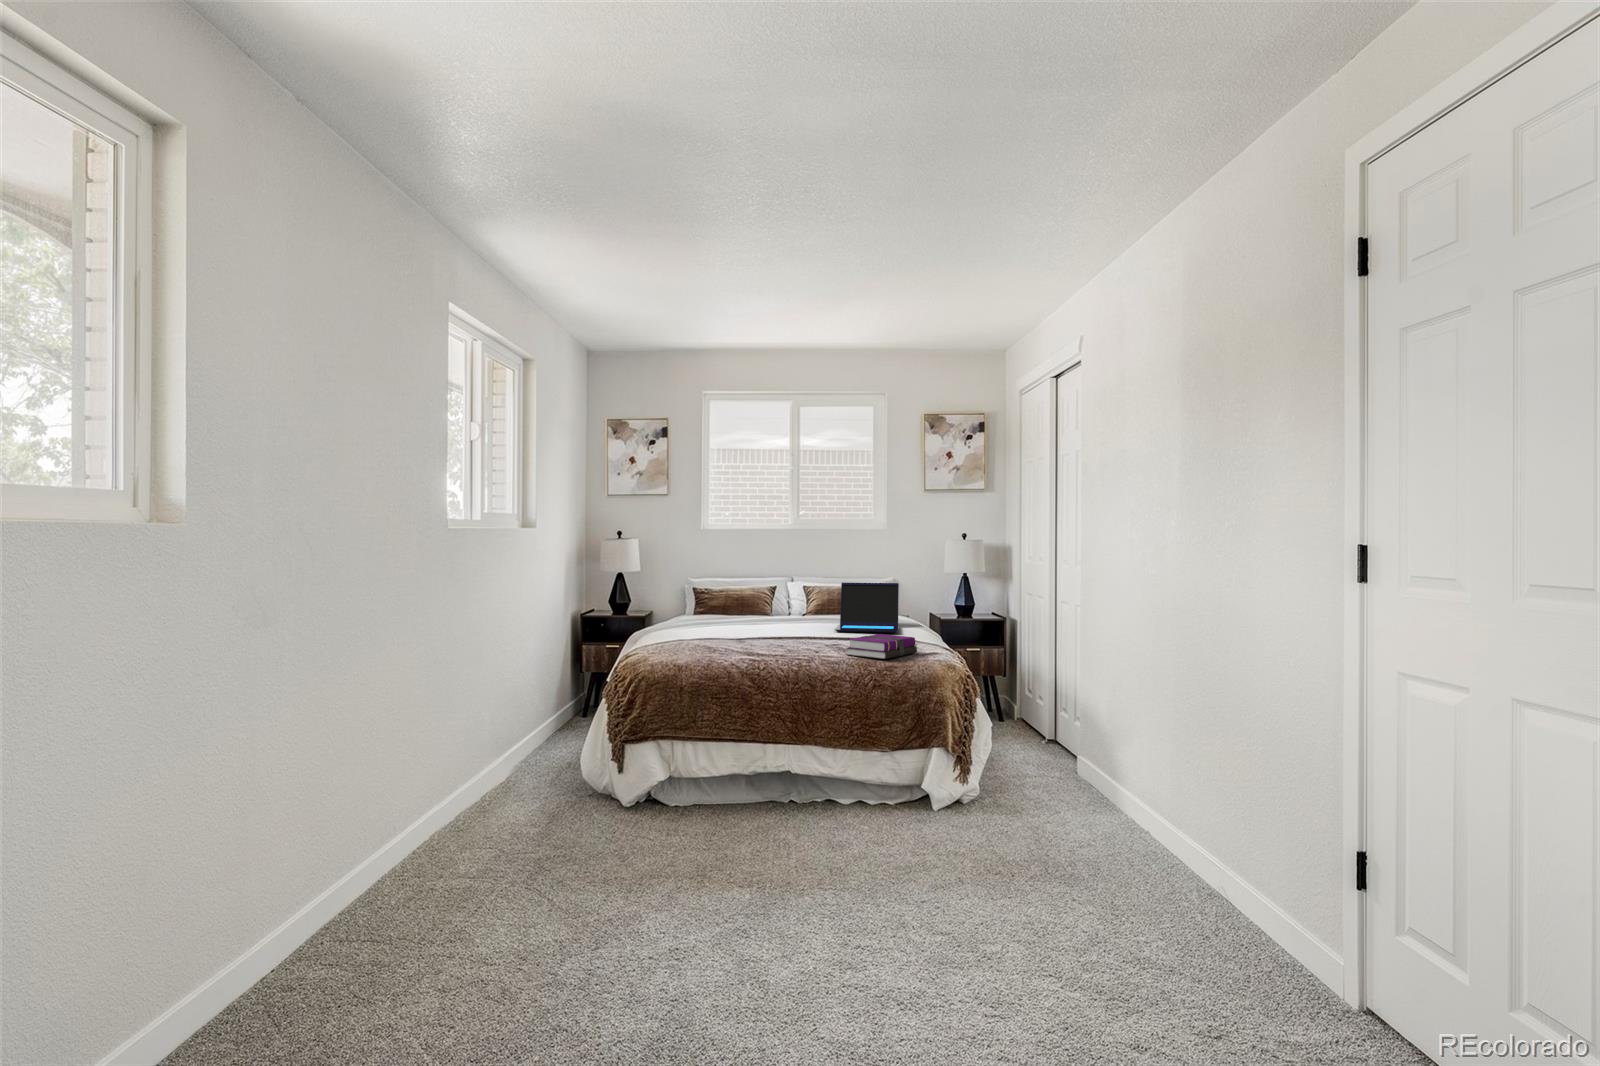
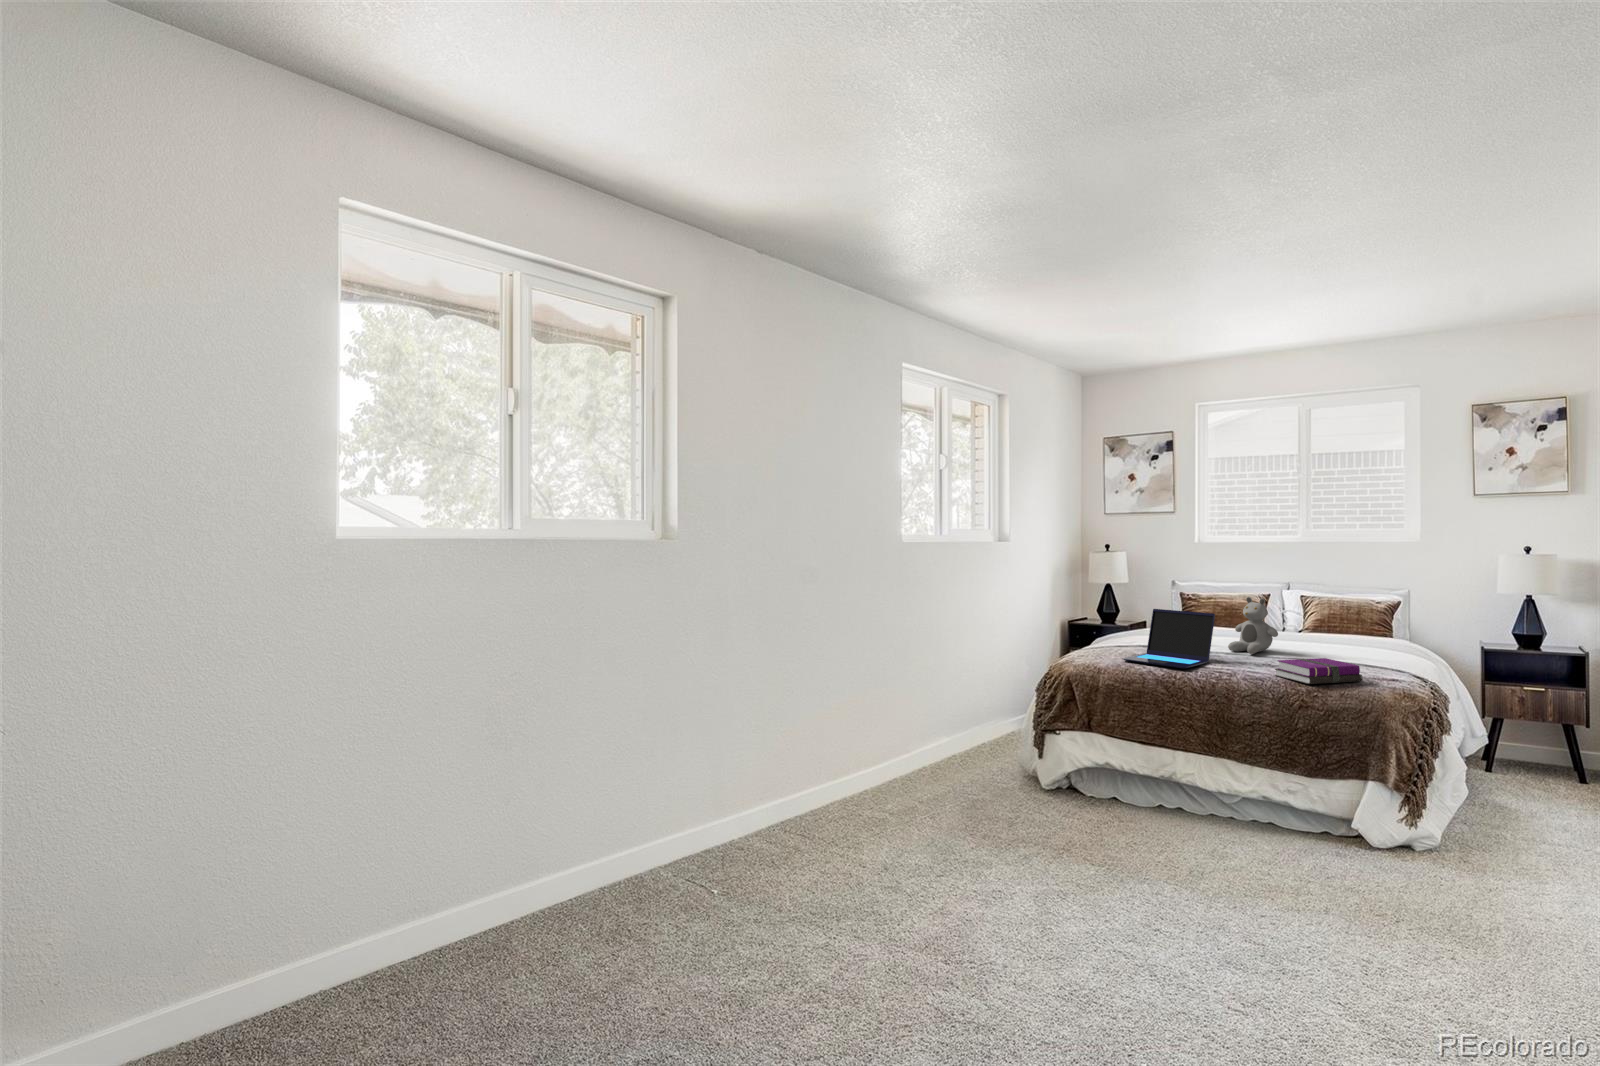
teddy bear: none [780,580,824,638] -> present [1228,597,1278,654]
laptop: present [835,582,899,633] -> present [1122,609,1215,669]

